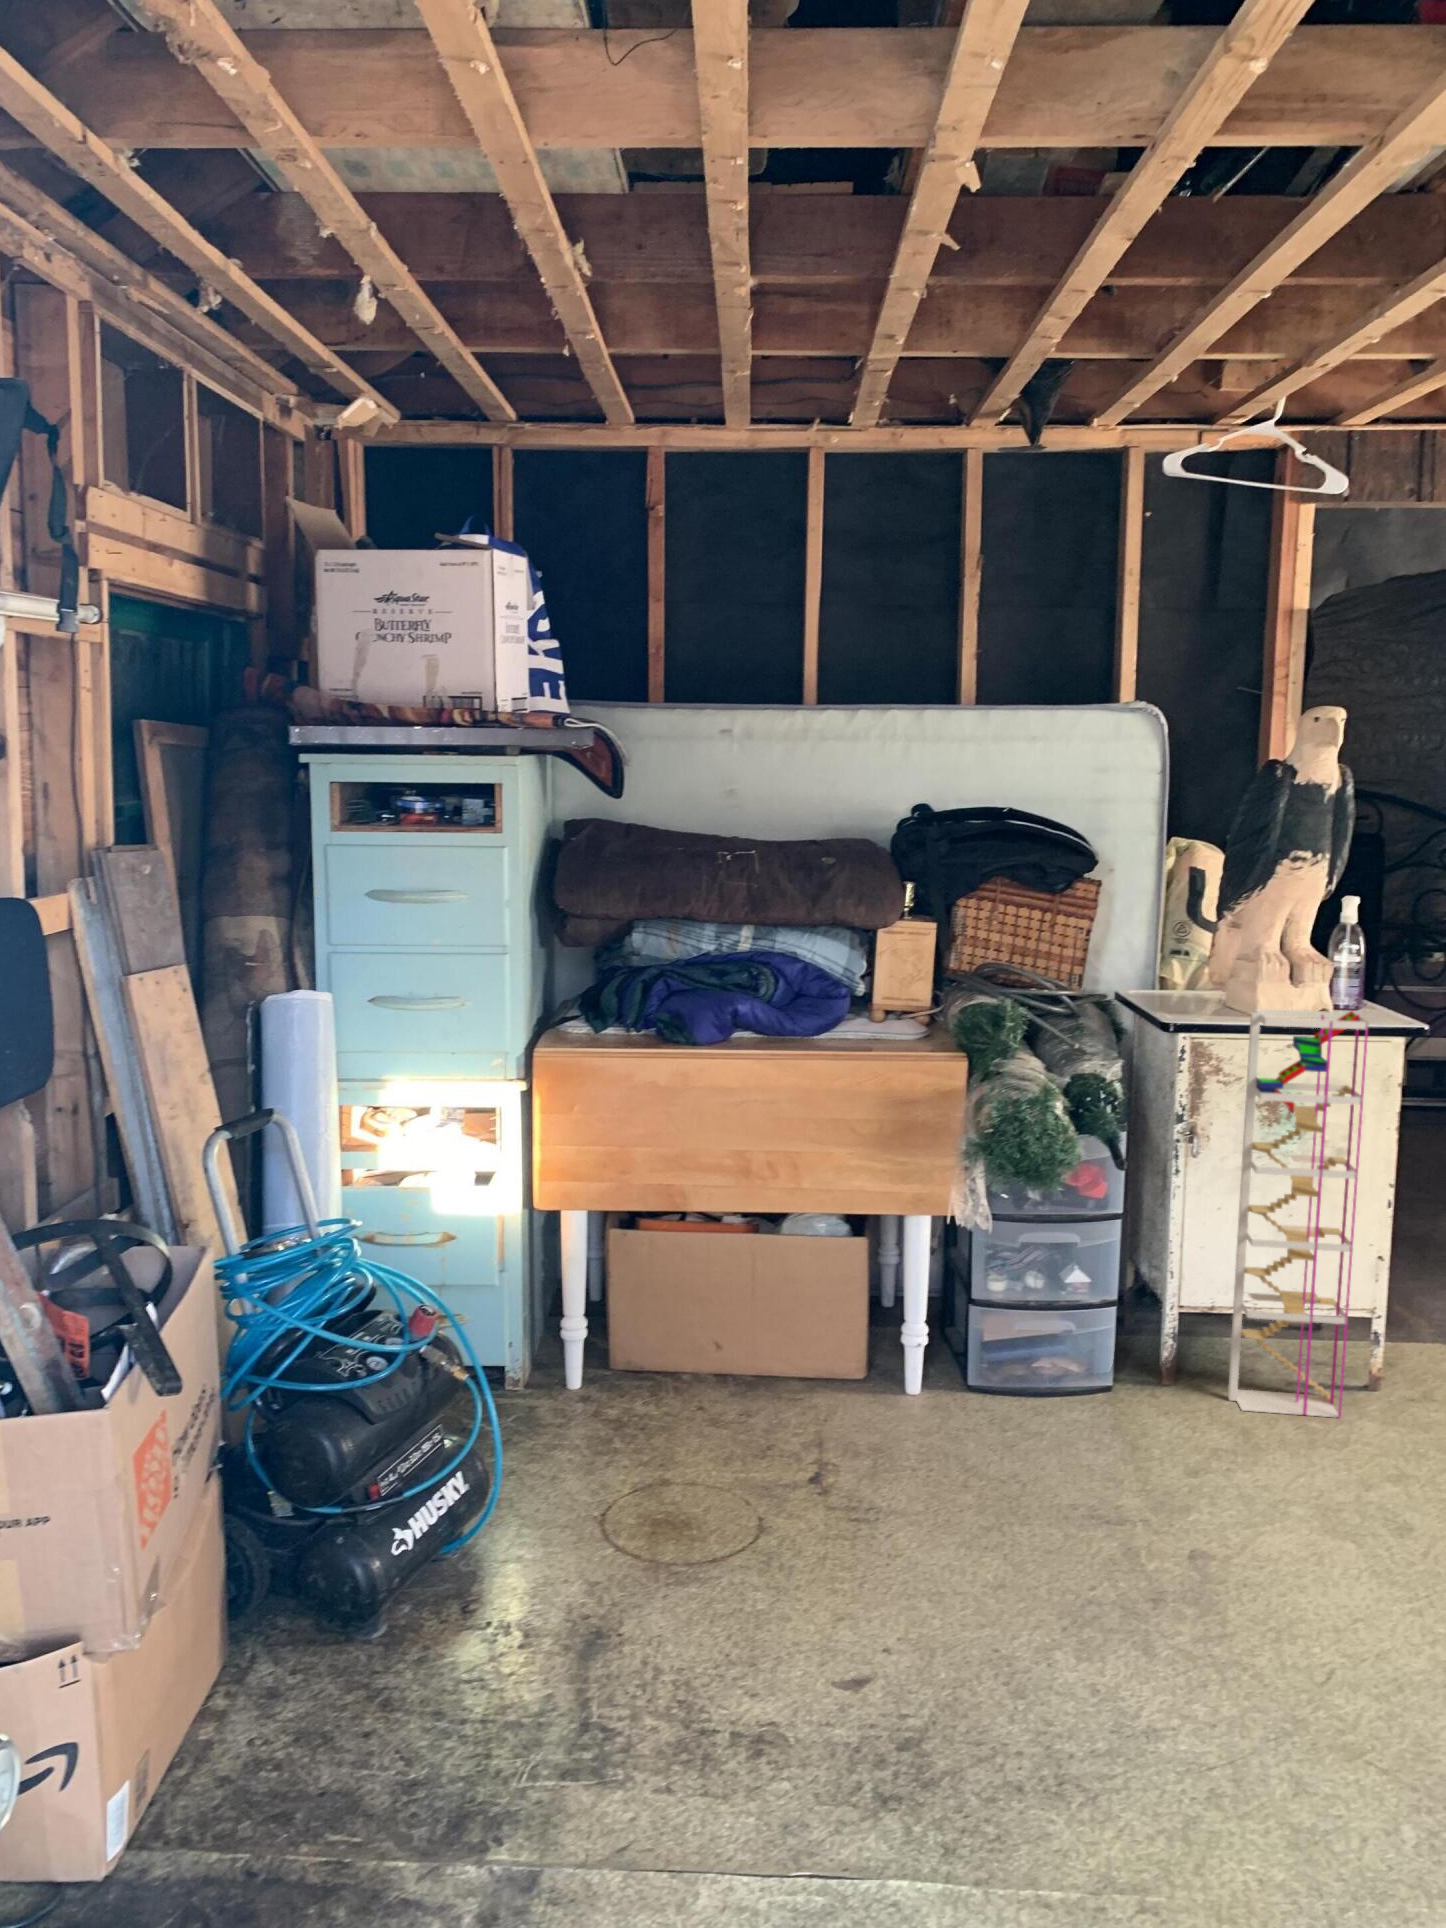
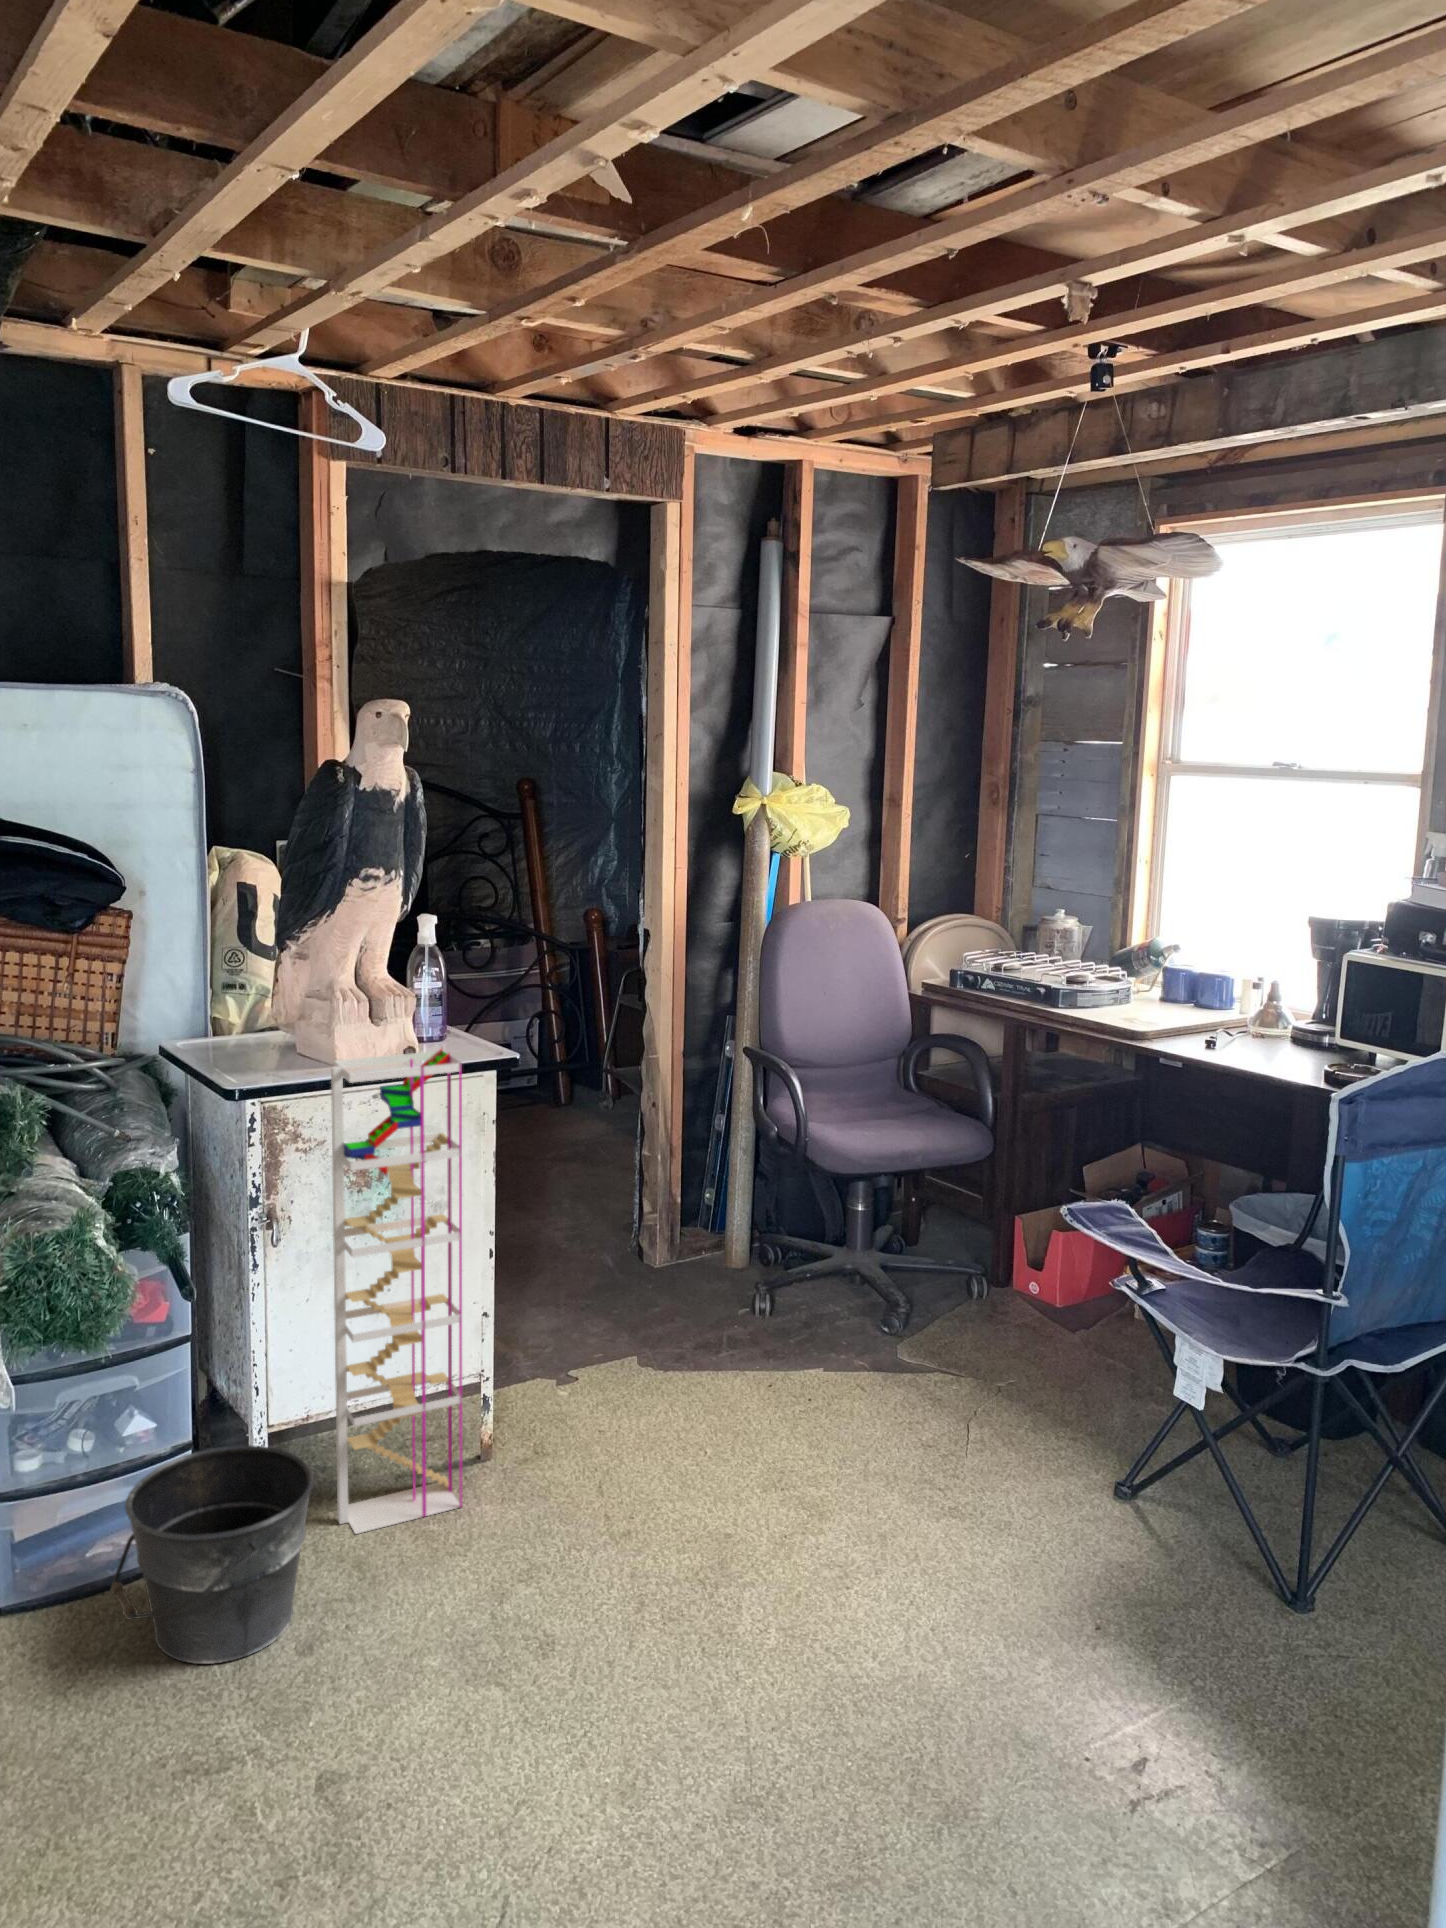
bucket: none [1047,1301,1208,1461] -> present [111,1445,314,1664]

